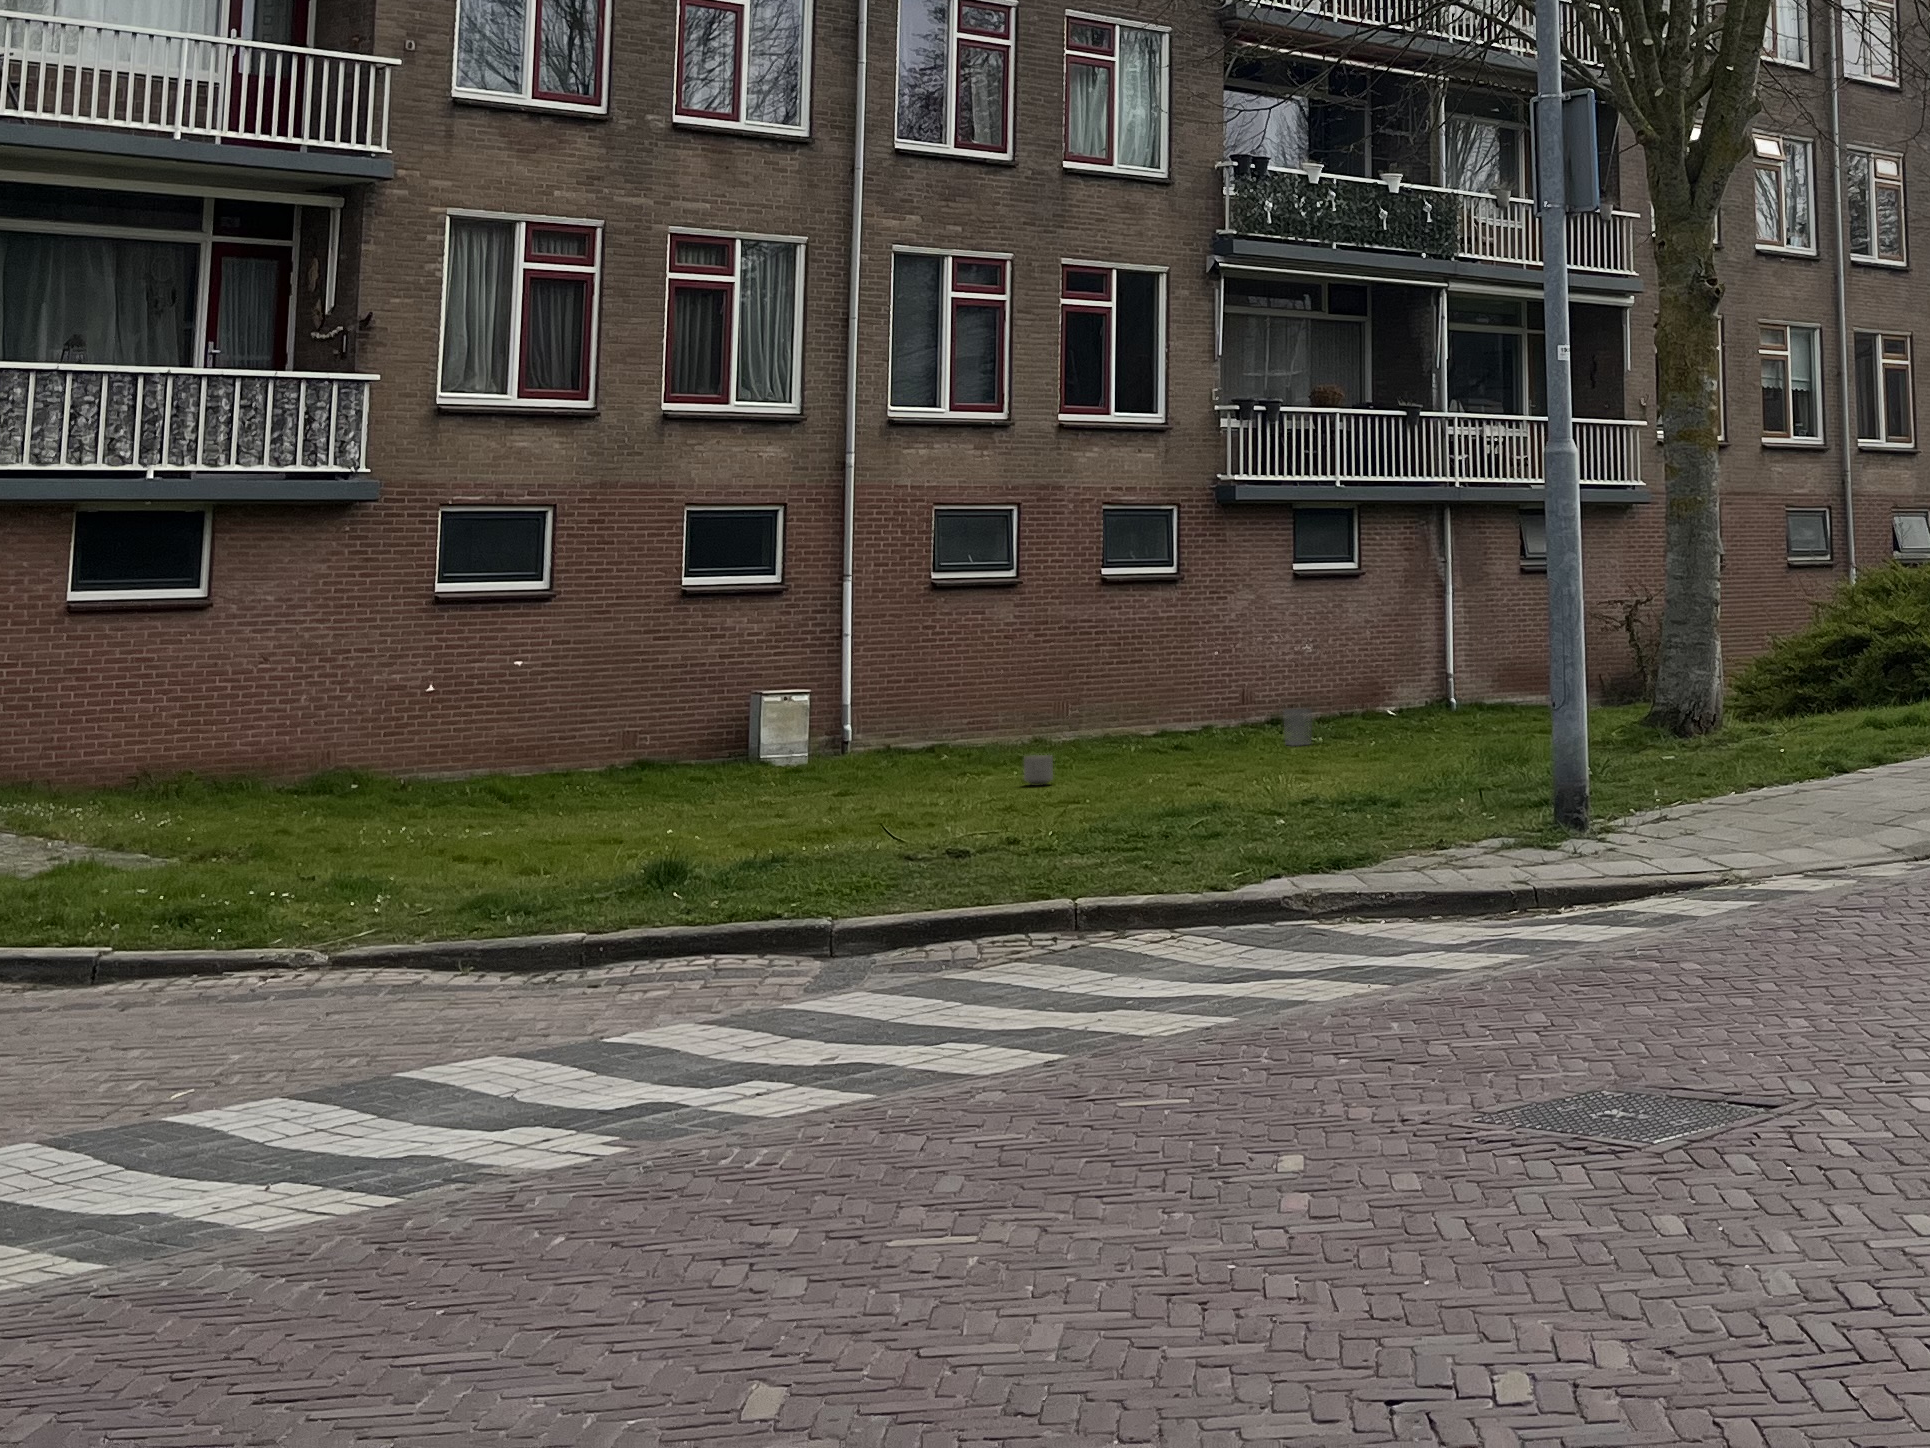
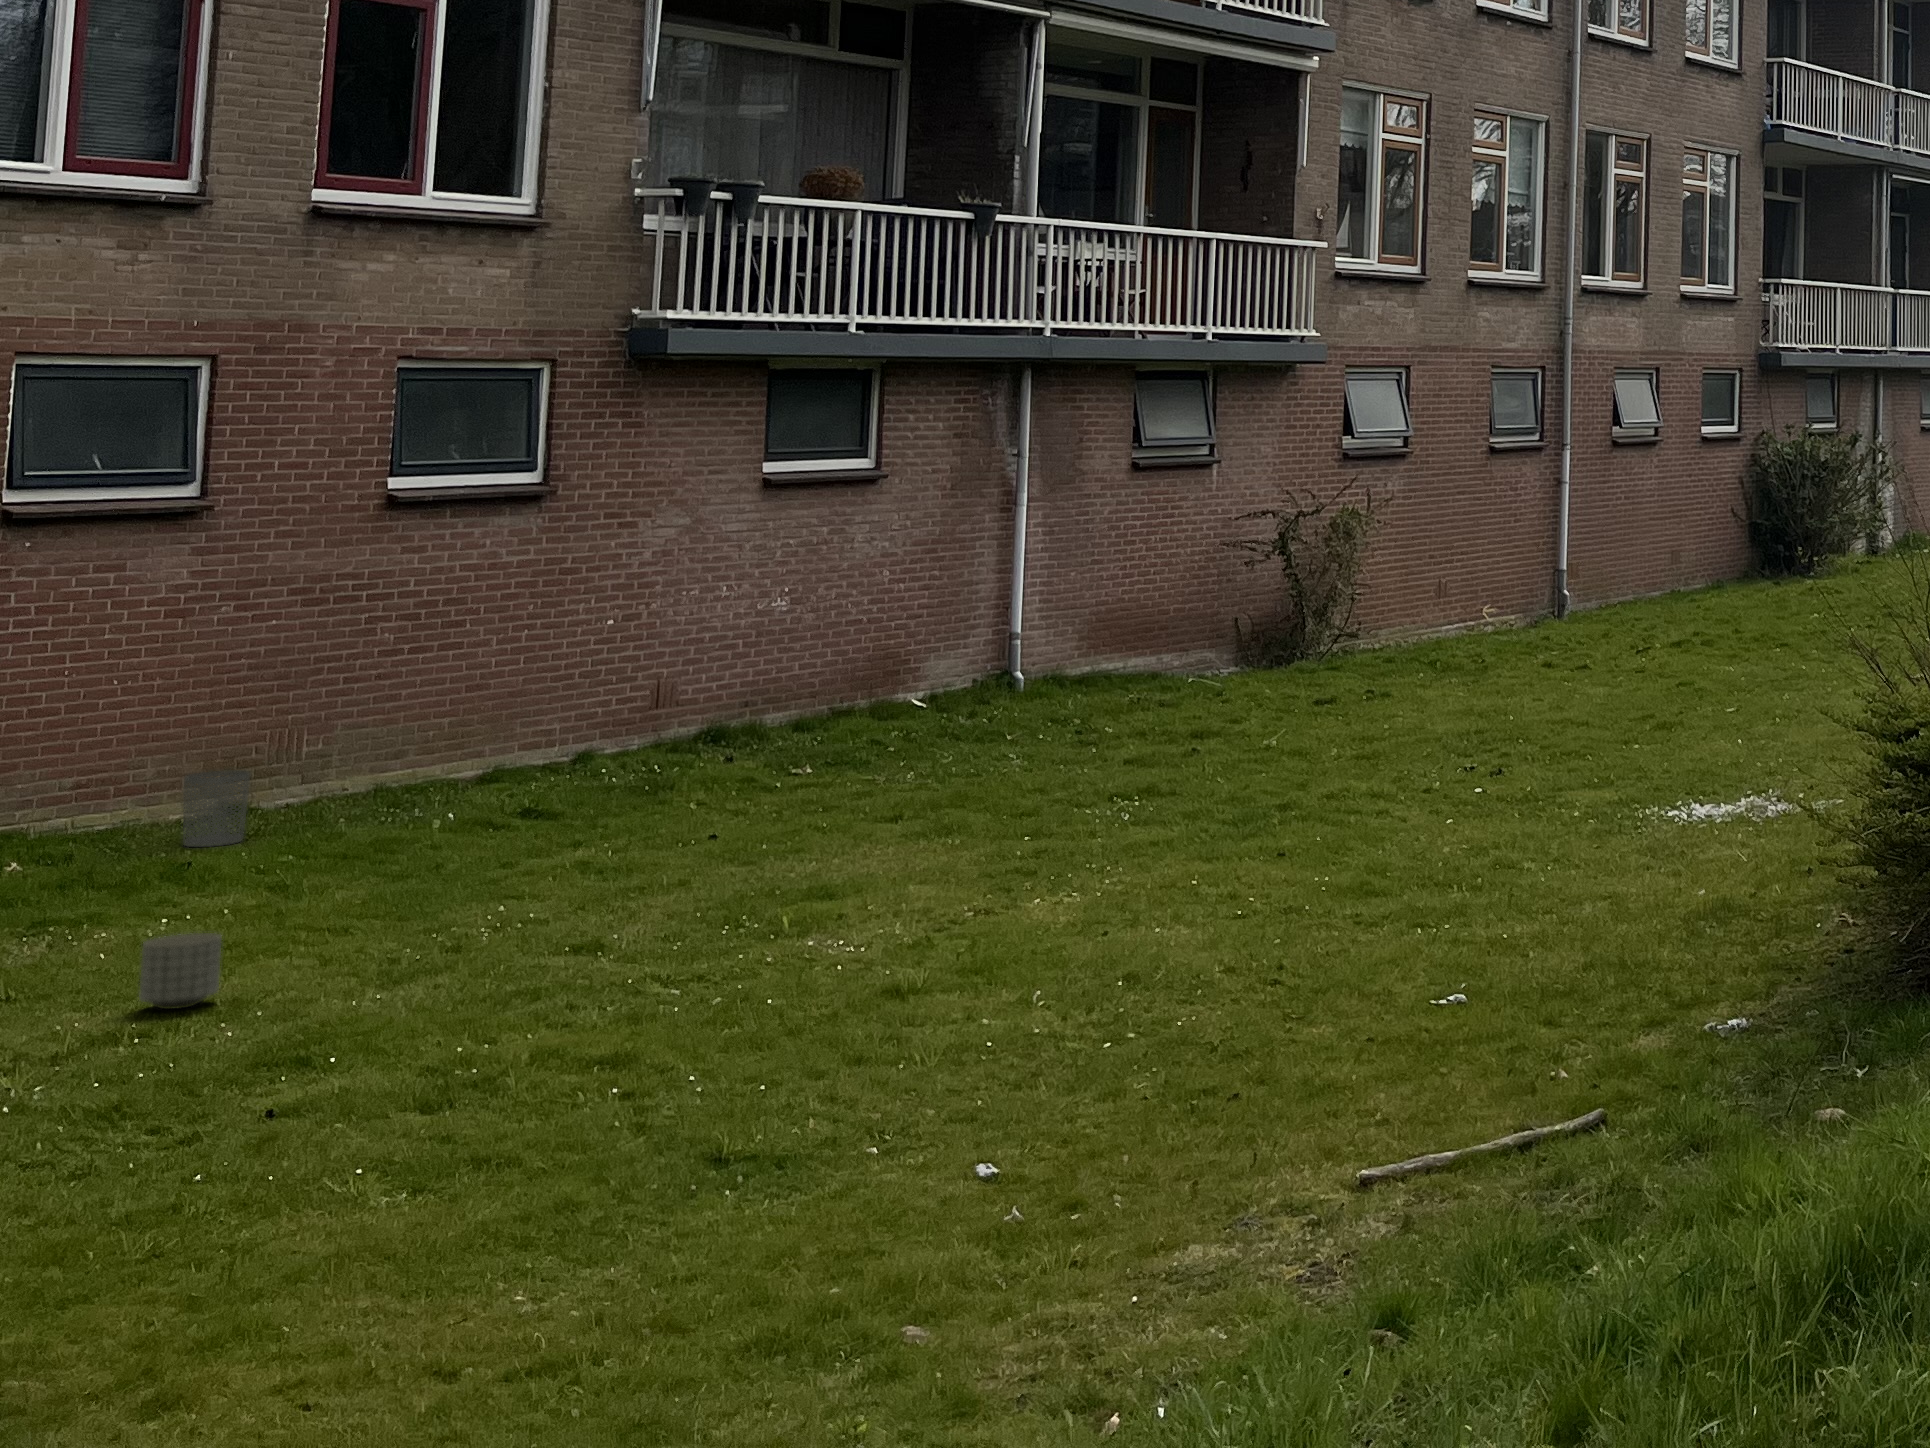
waste bin: present [1283,709,1312,746] -> present [183,770,250,847]

